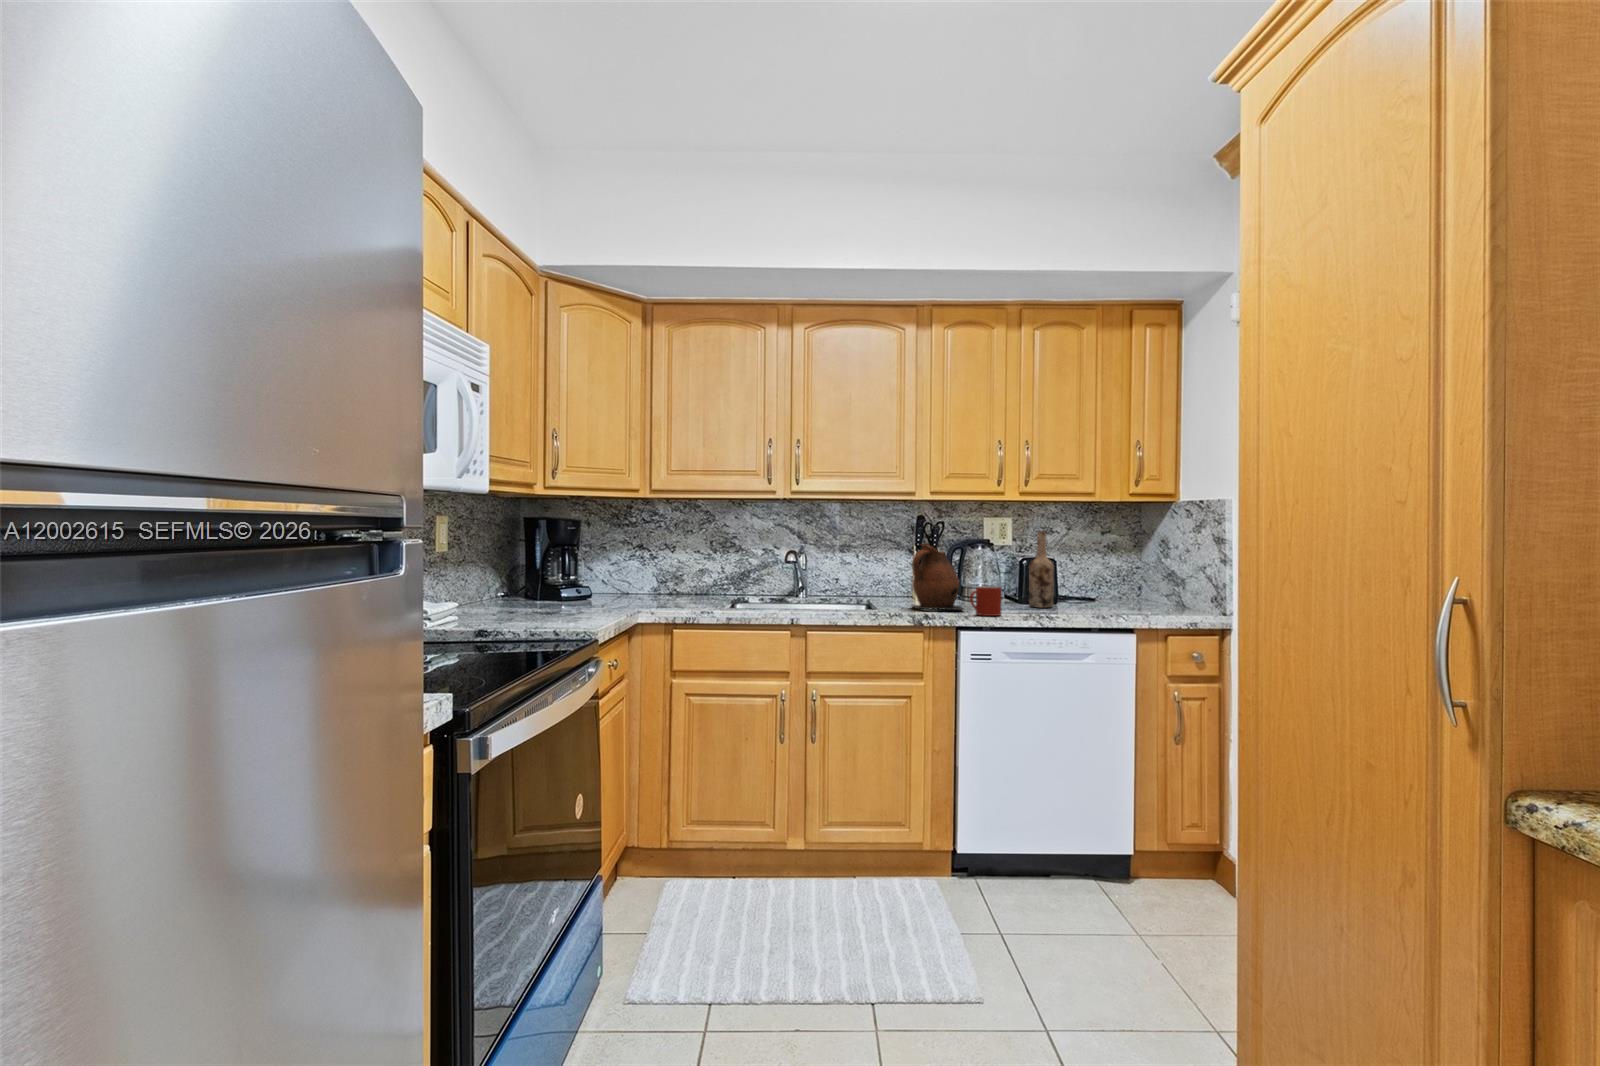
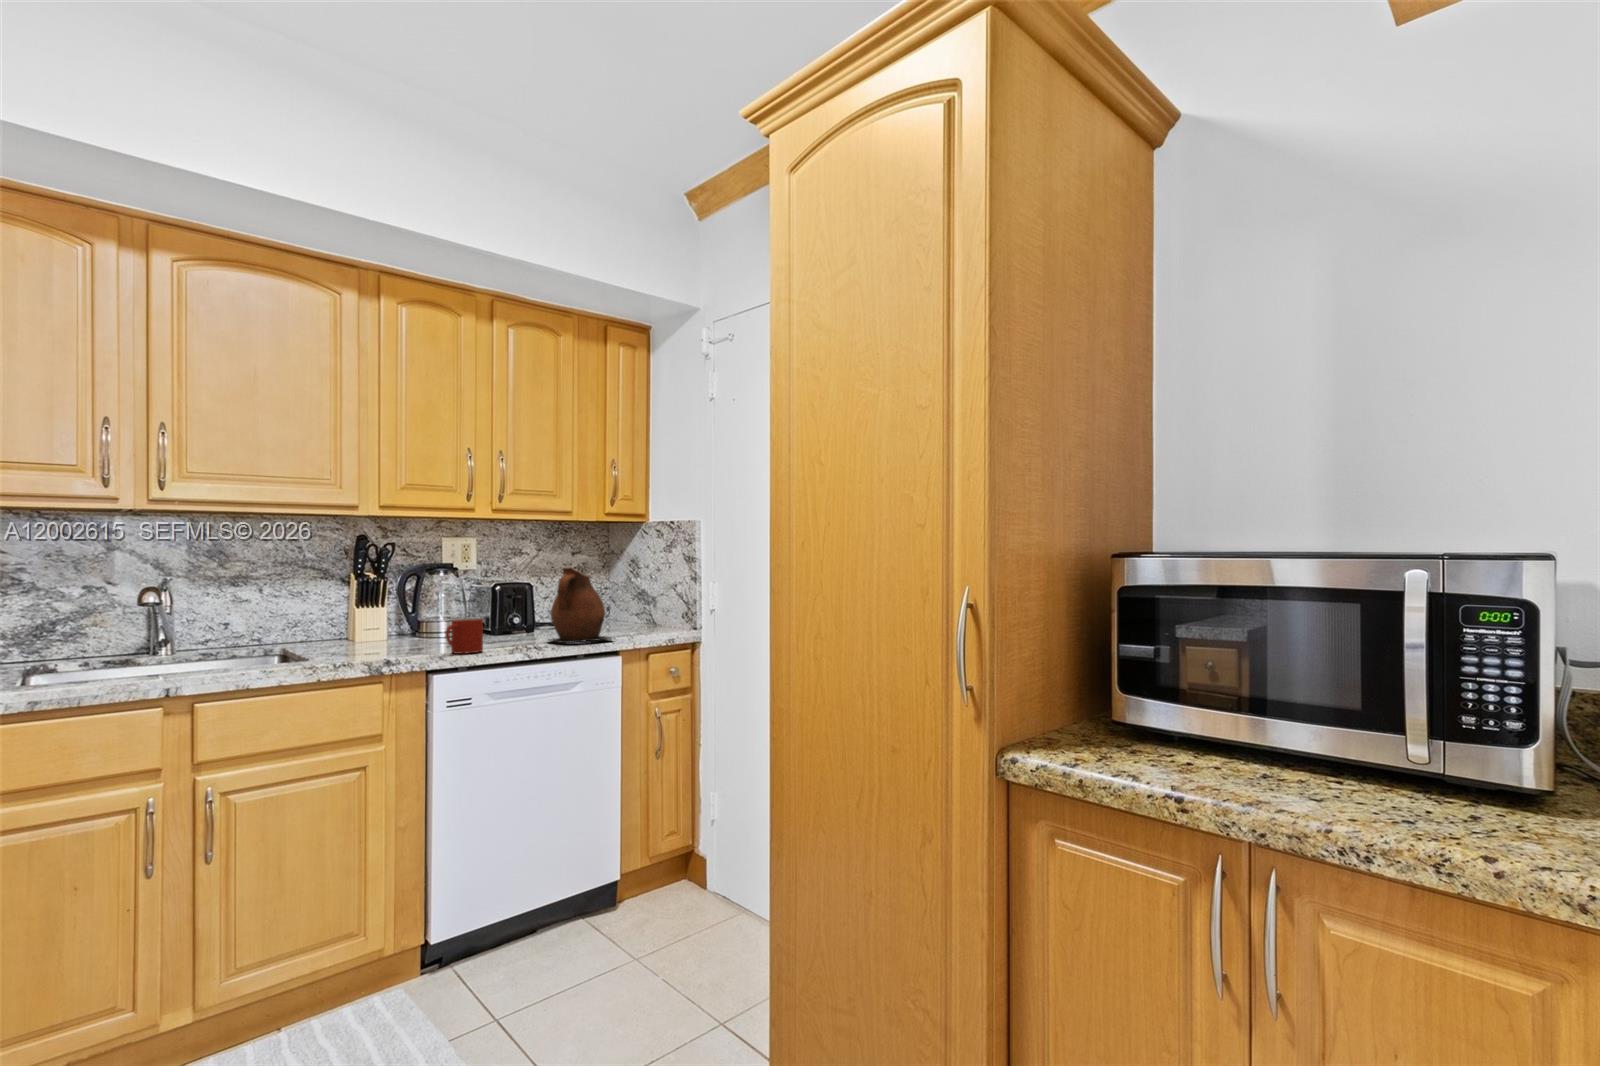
wine bottle: present [1029,531,1054,608] -> none [502,553,530,638]
ceramic pitcher: present [912,544,963,610] -> present [548,568,613,643]

